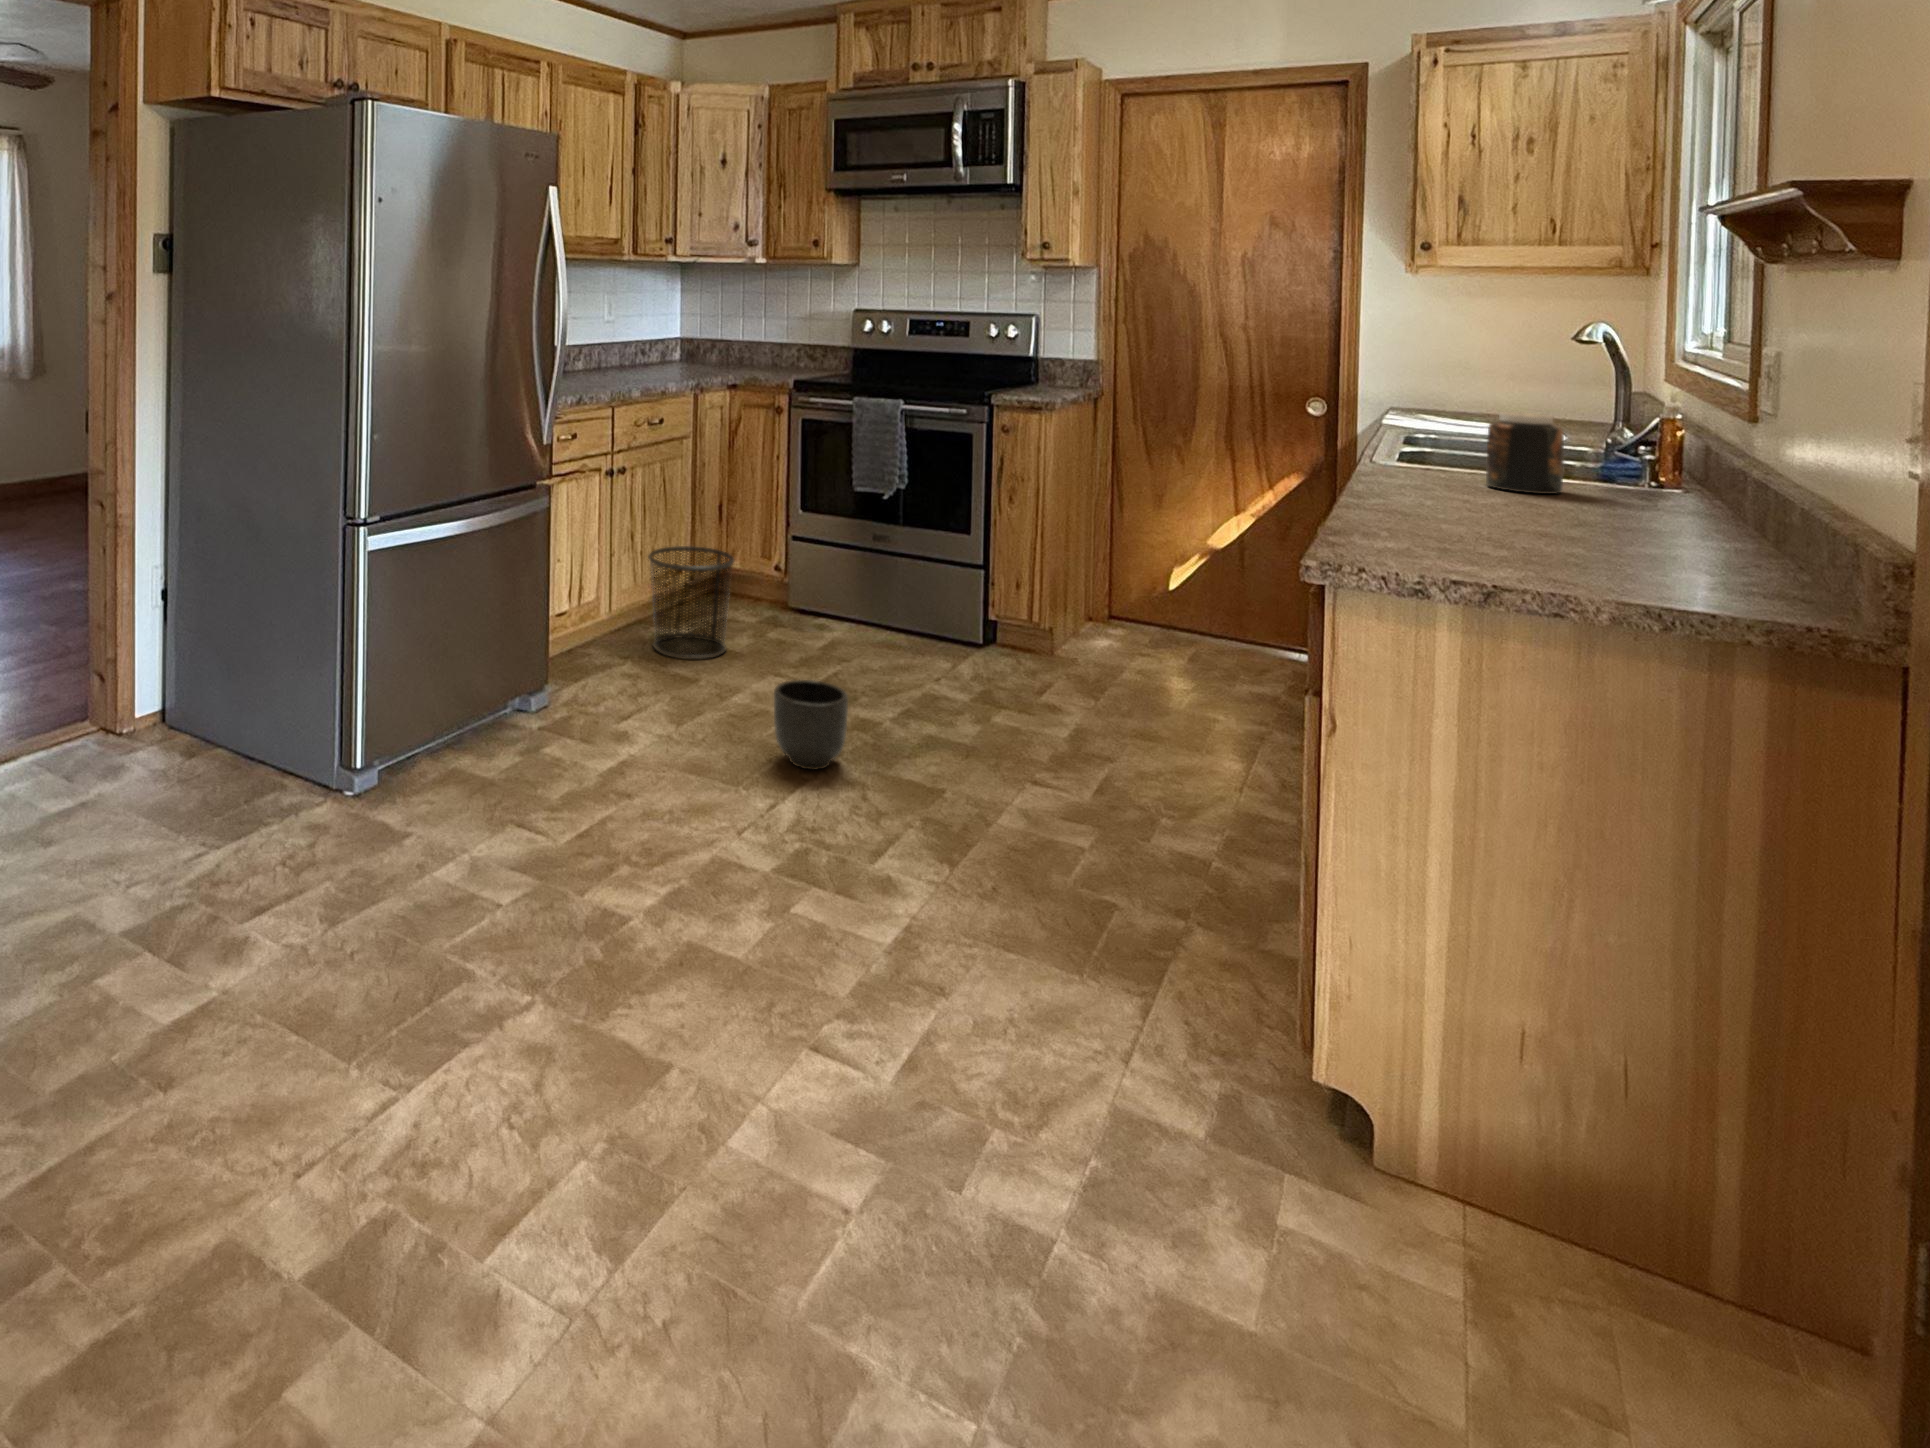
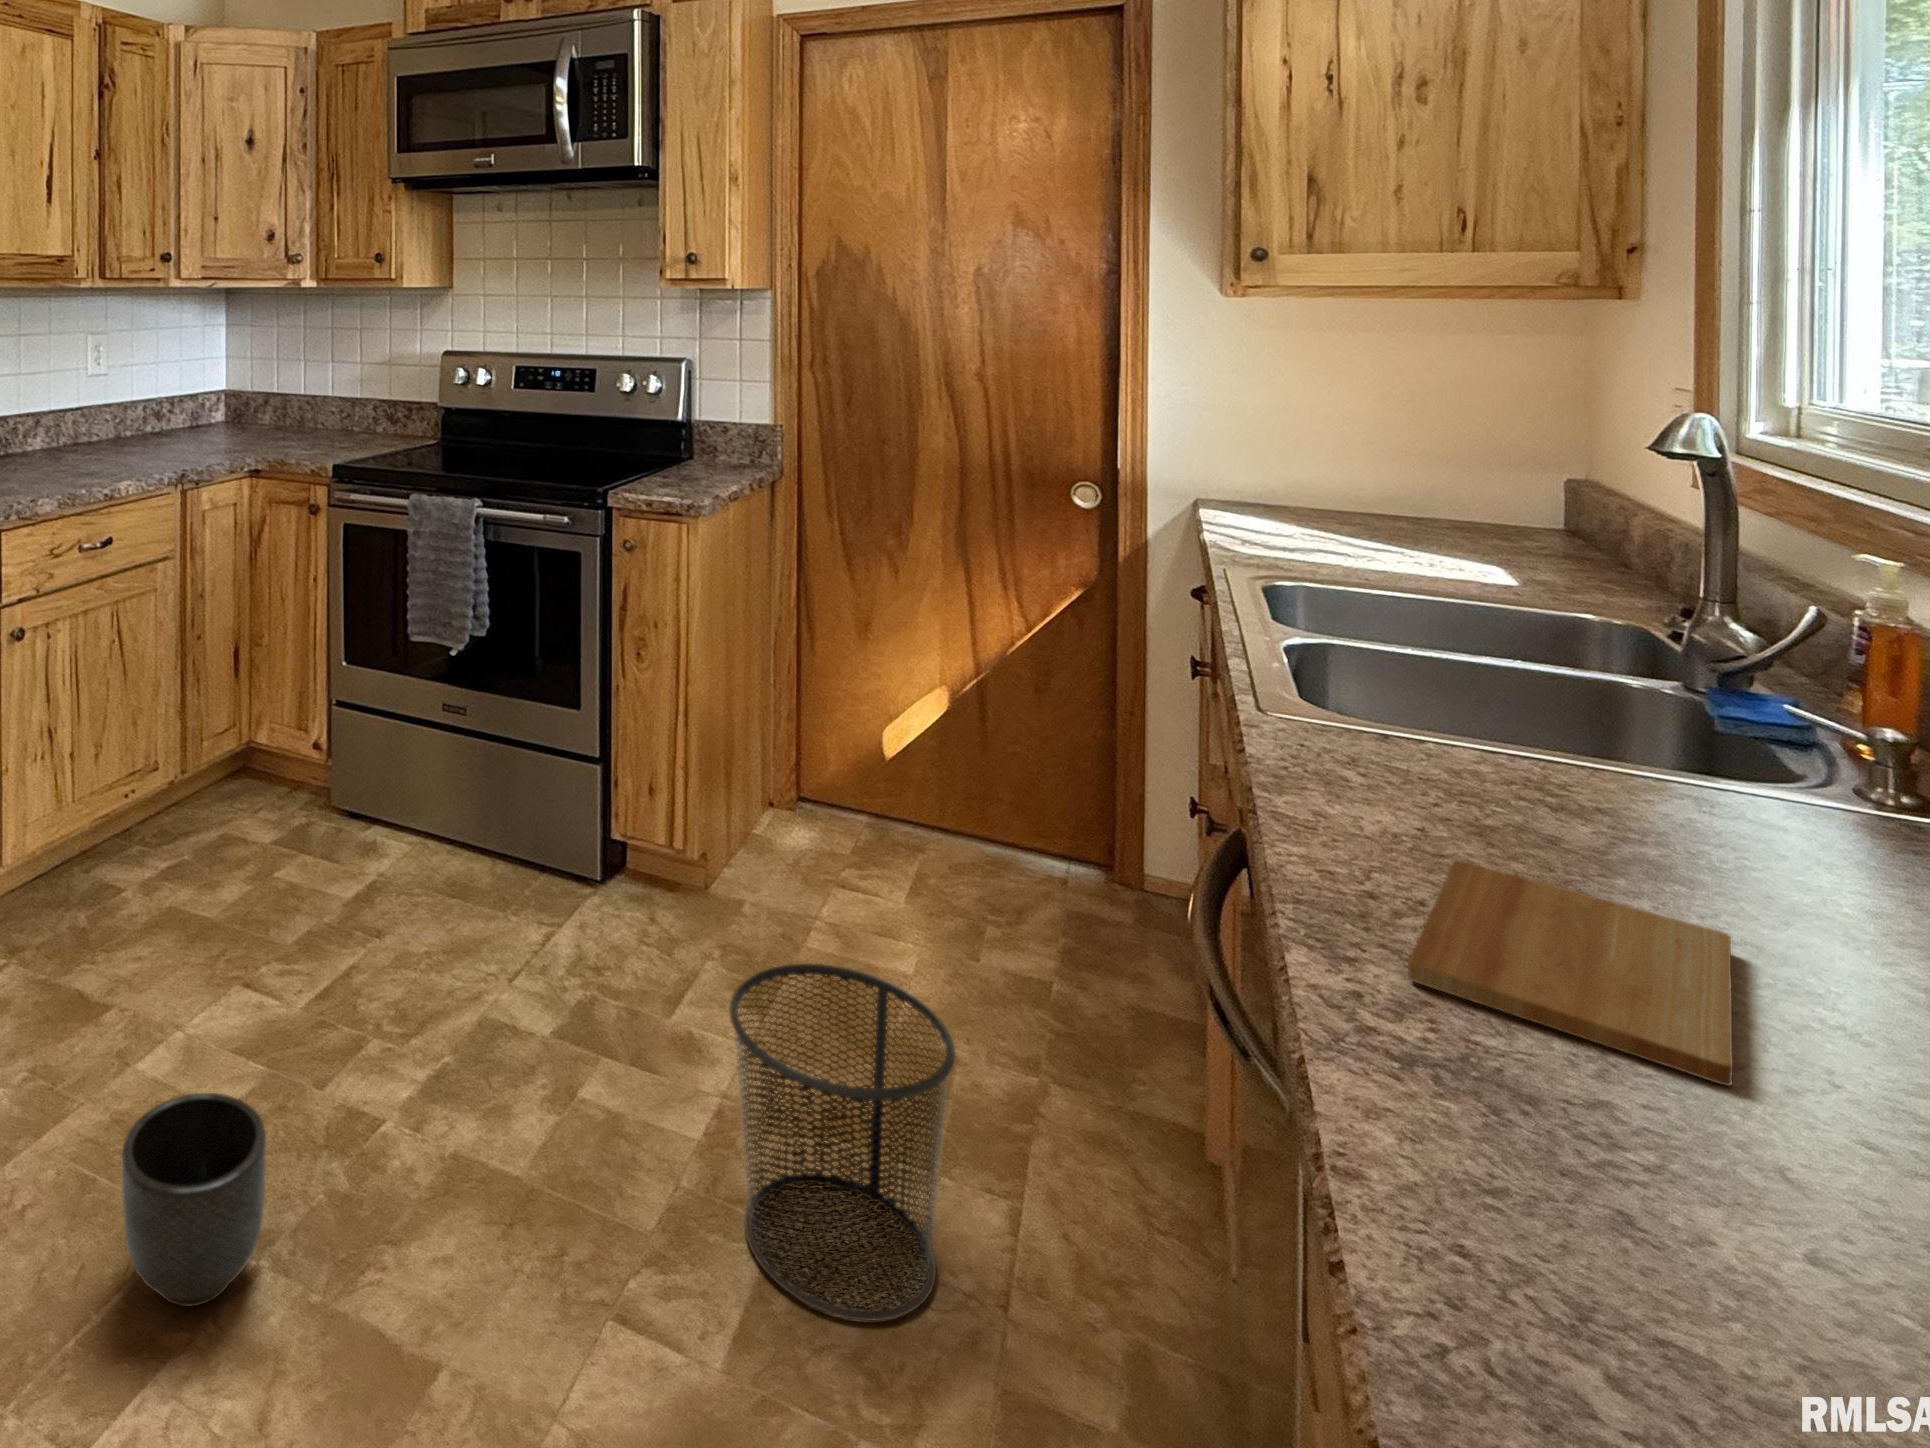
jar: present [1486,412,1564,494] -> none [1573,666,1789,903]
cutting board: none [1390,481,1519,511] -> present [1408,861,1733,1086]
waste bin: present [648,546,734,659] -> present [729,964,956,1321]

